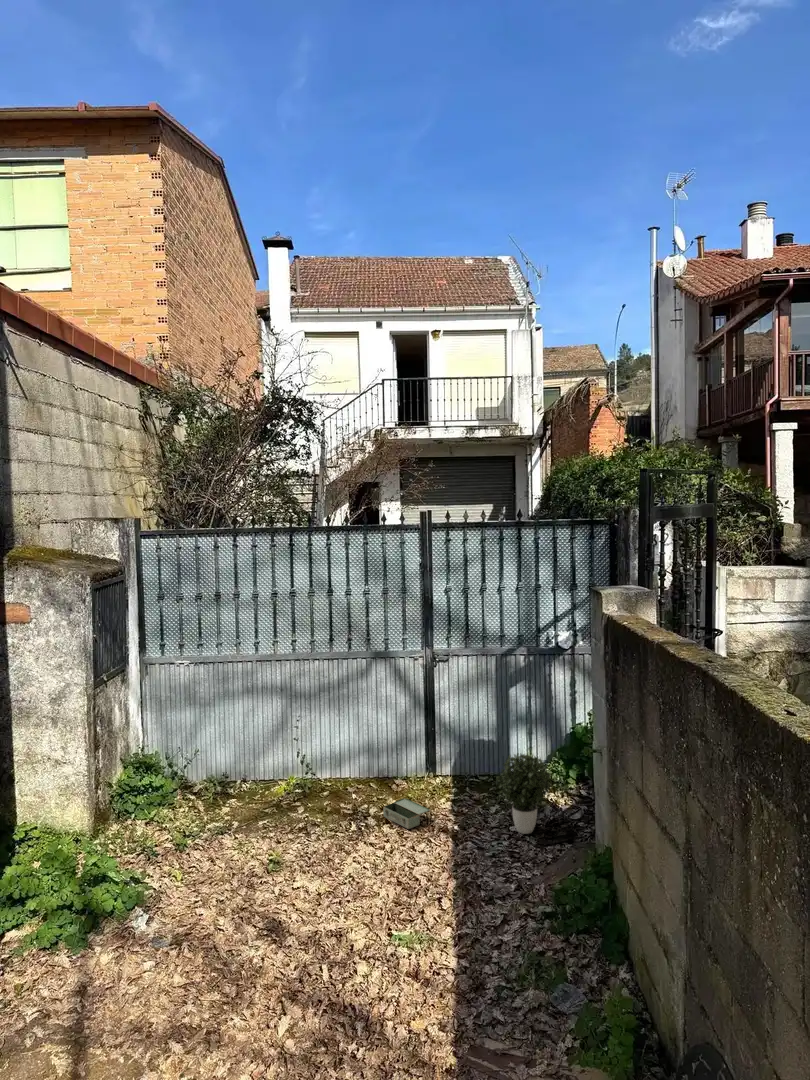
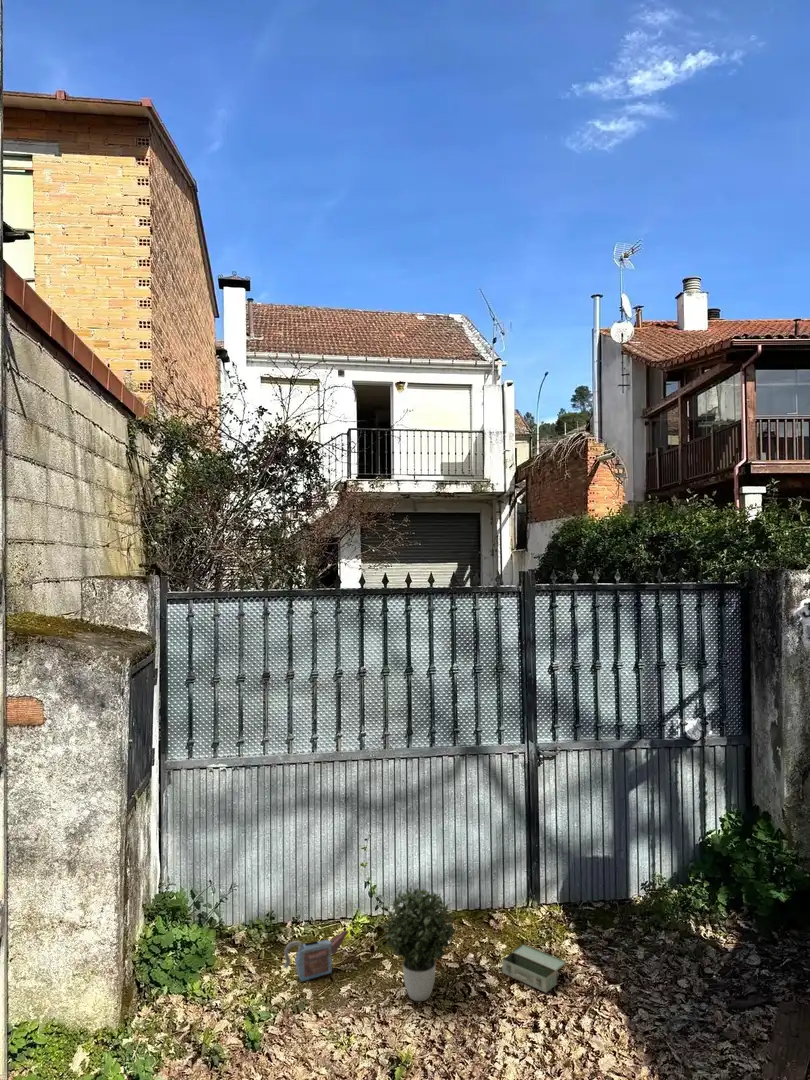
potted plant: present [496,753,552,834] -> present [381,888,455,1001]
watering can: none [220,781,271,815] -> present [284,930,348,981]

